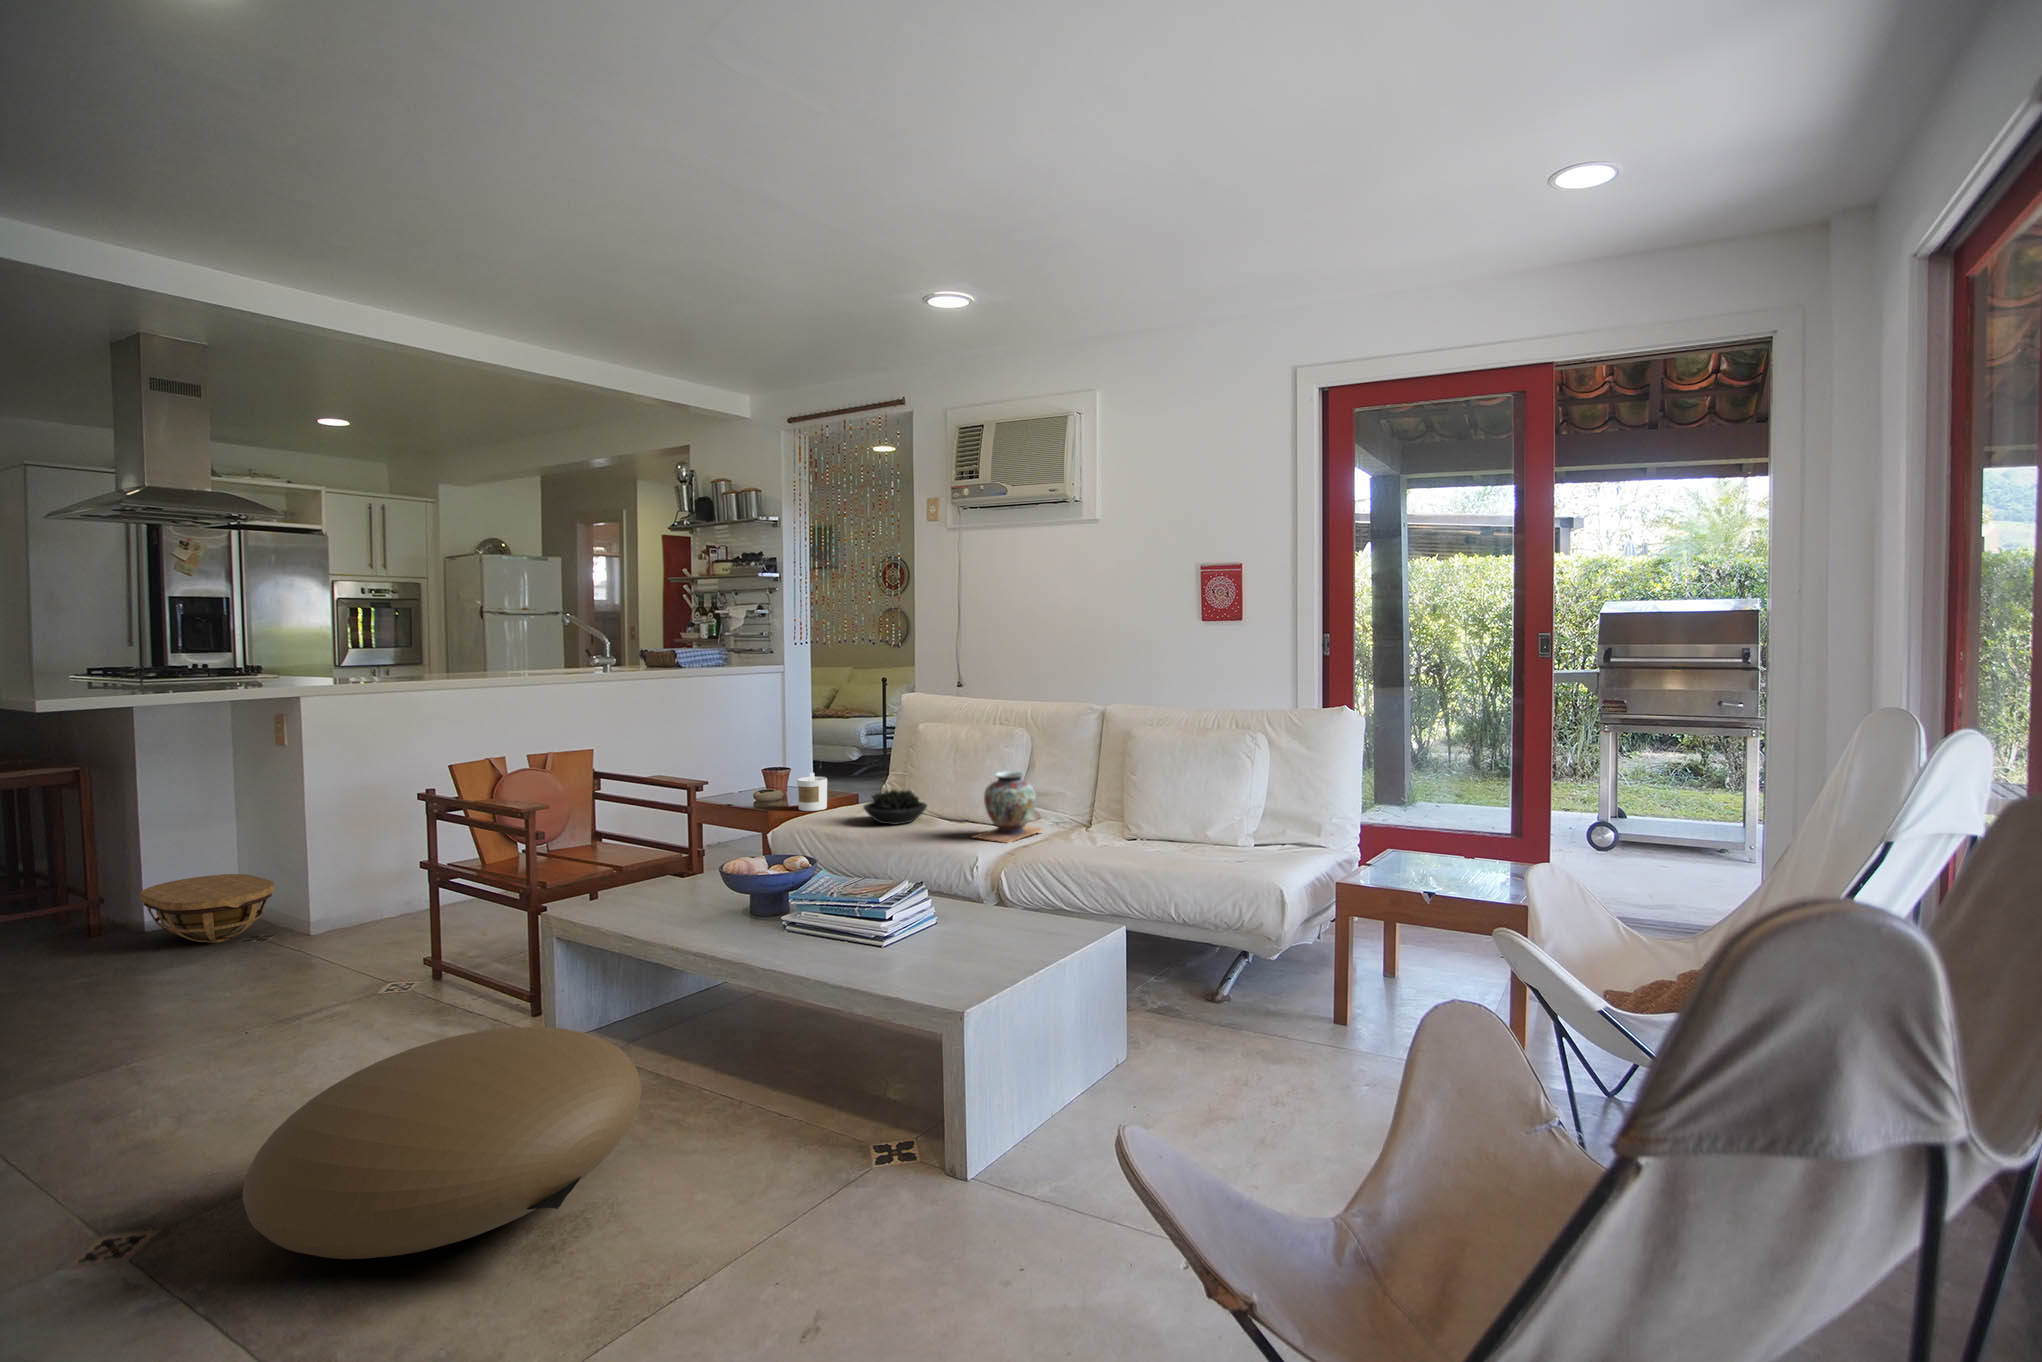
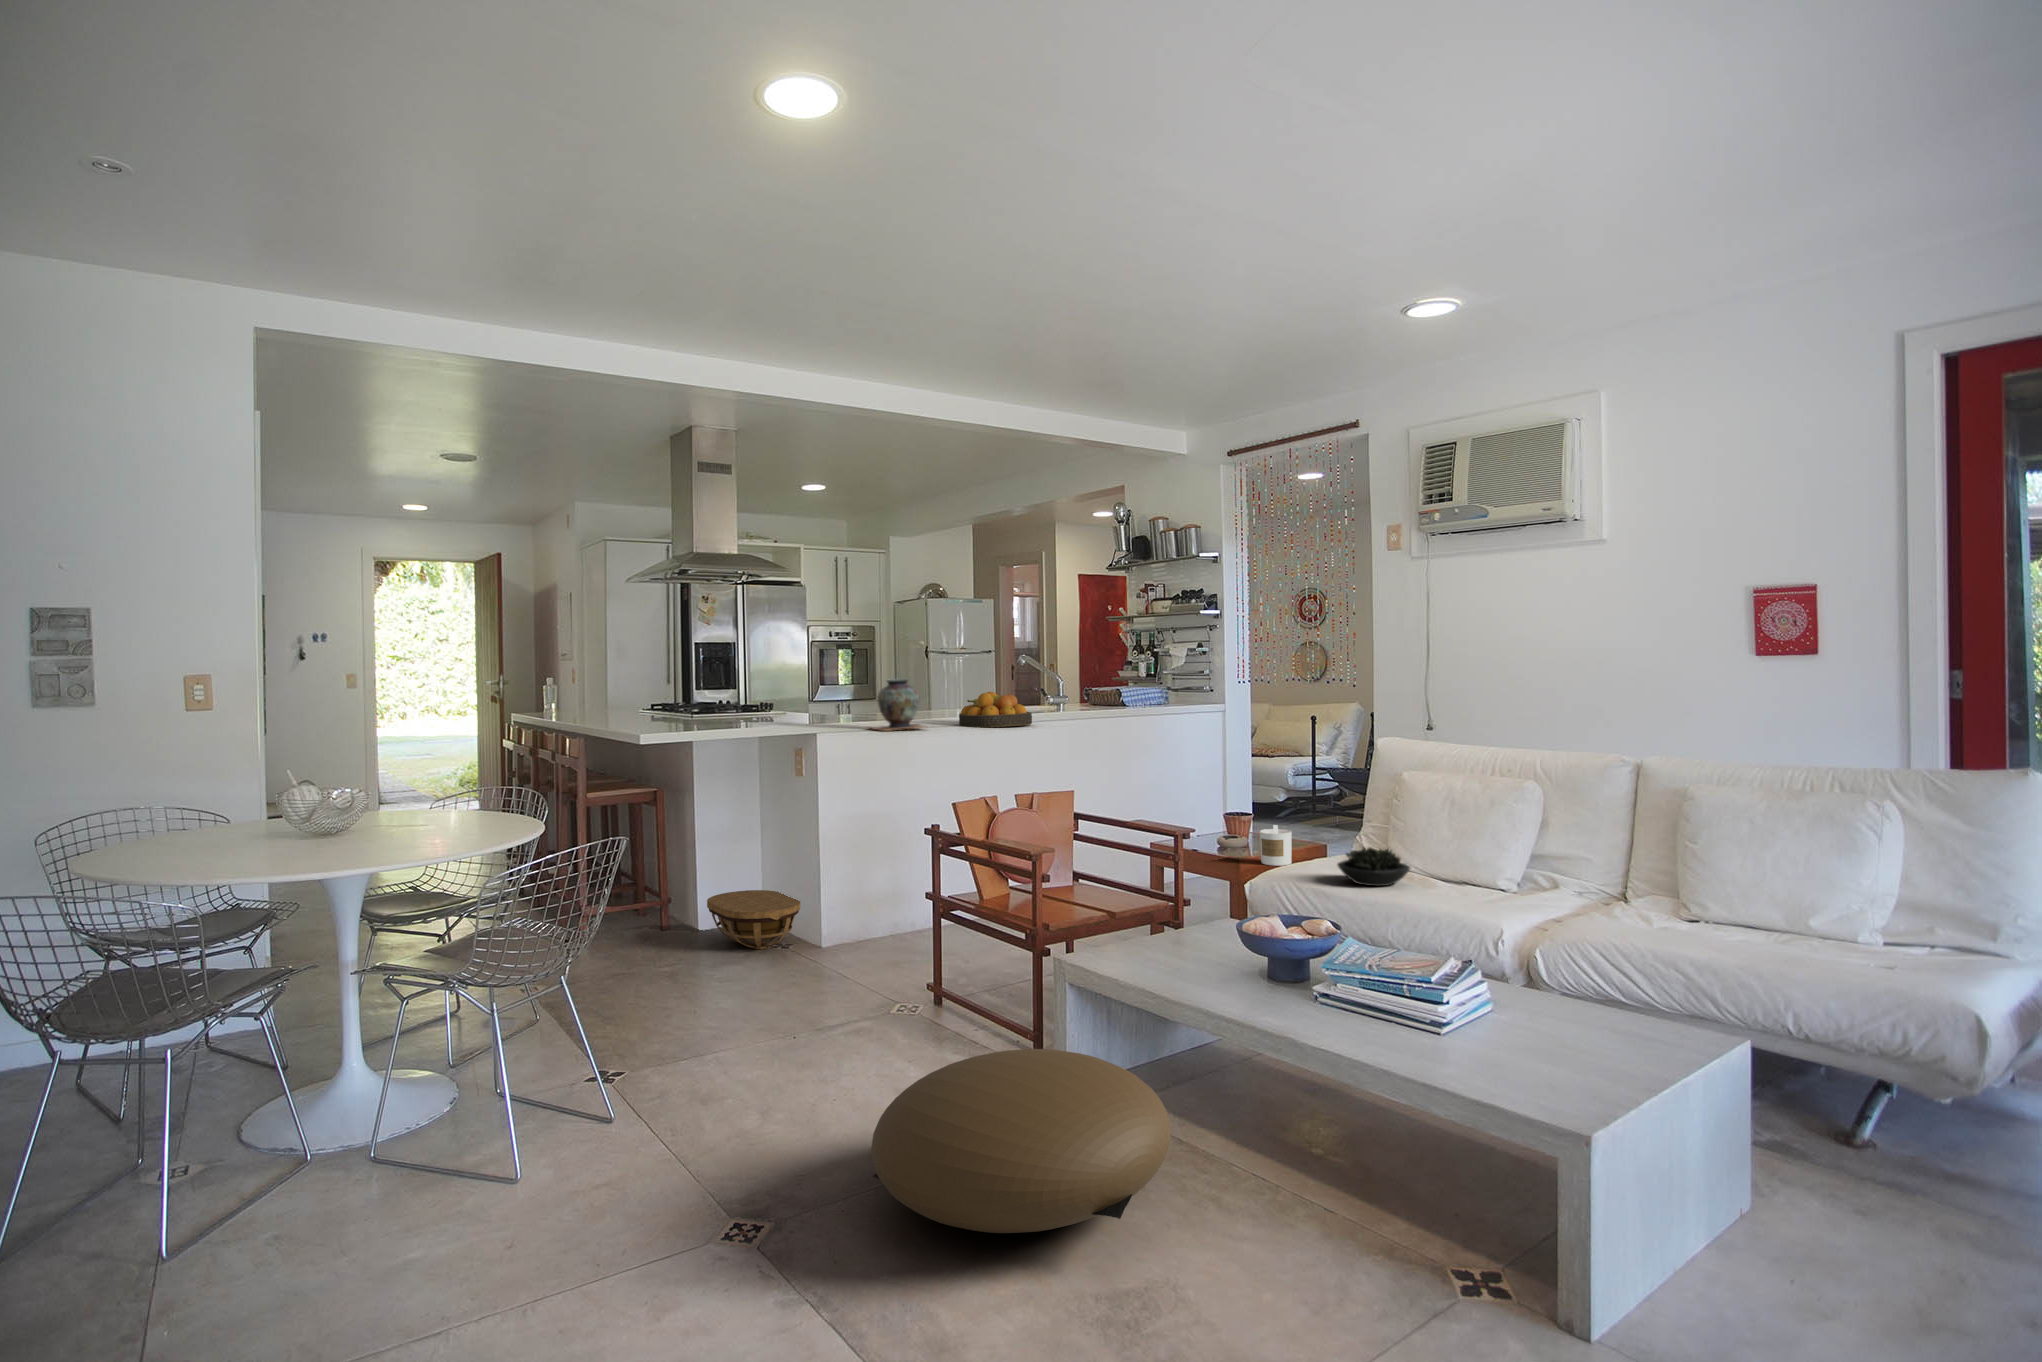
fruit bowl: none [489,648,574,685] -> present [959,692,1032,727]
decorative vase: present [973,771,1043,843] -> present [869,679,925,731]

